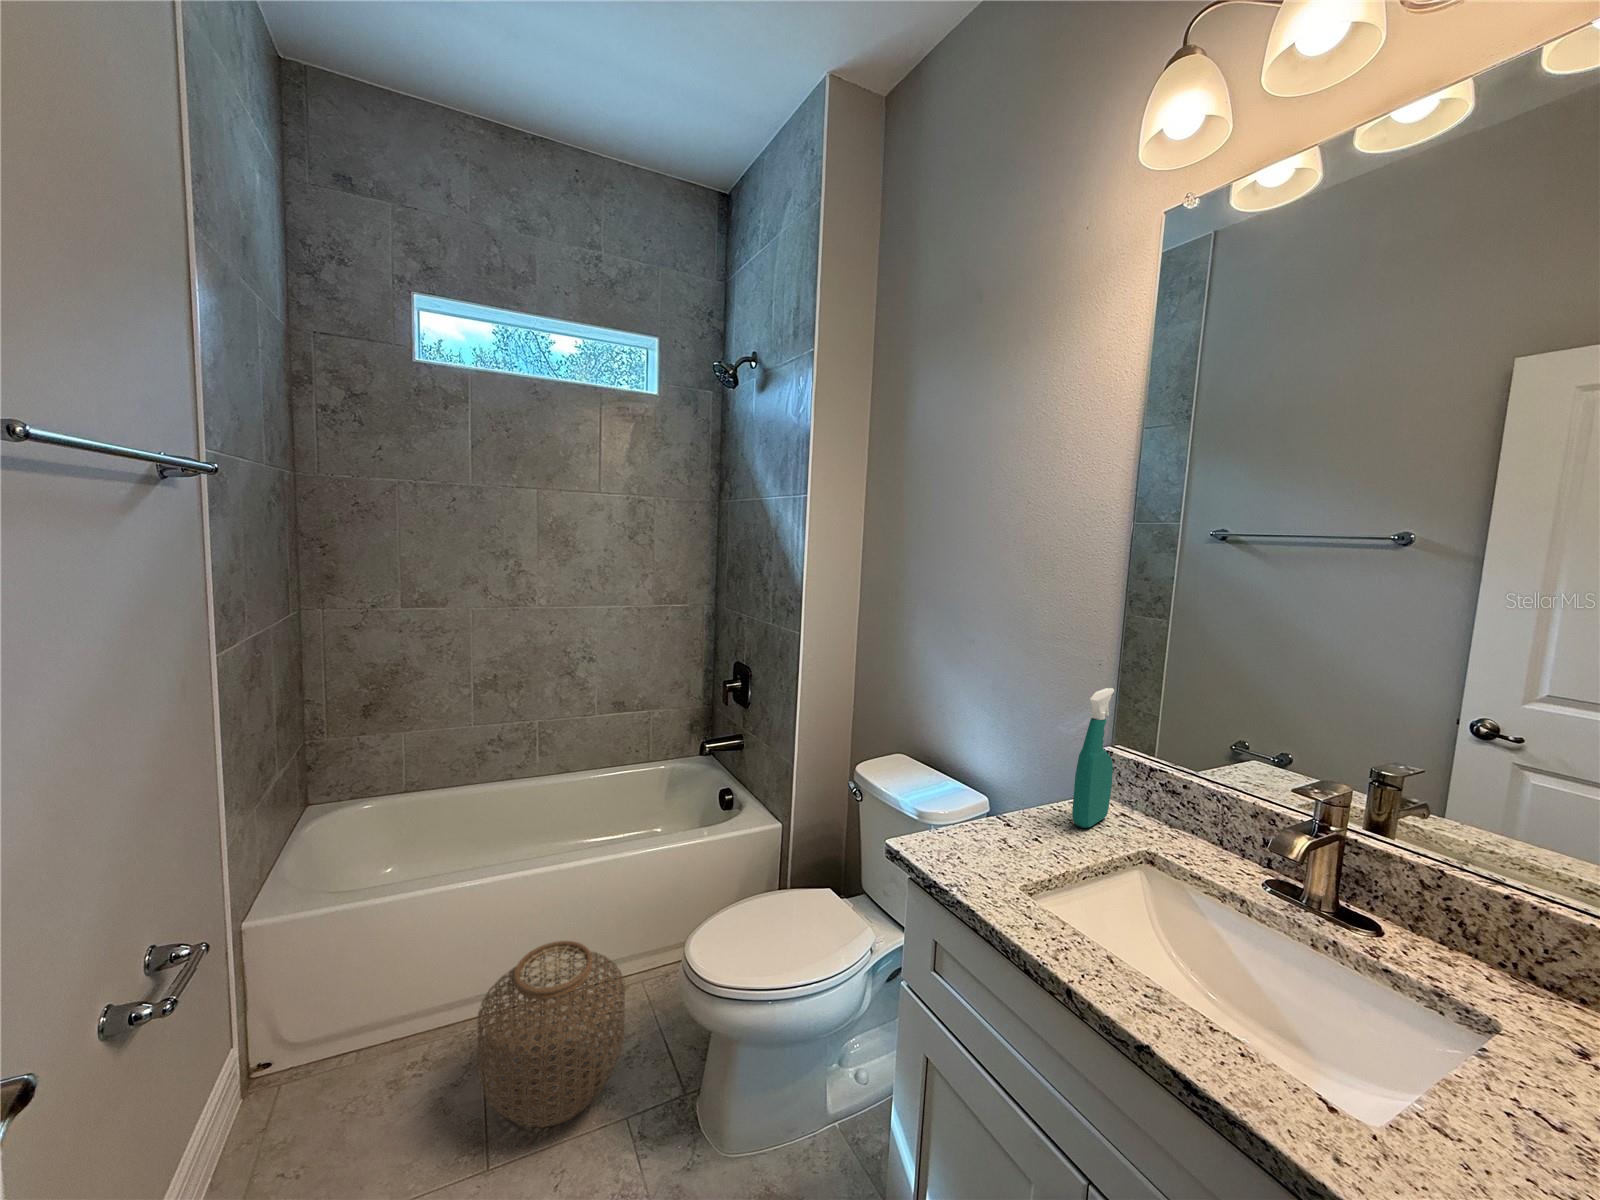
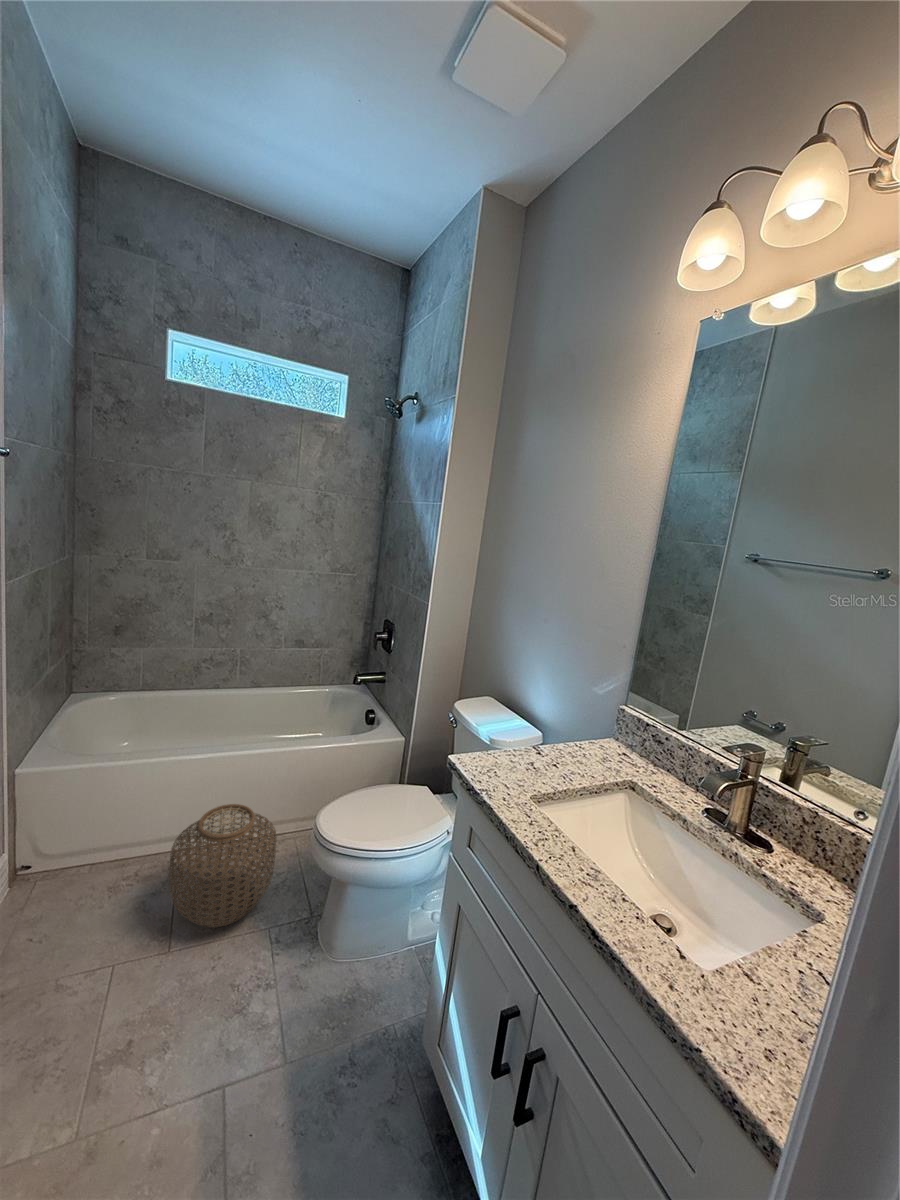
spray bottle: present [1072,688,1114,828] -> none [586,665,626,761]

